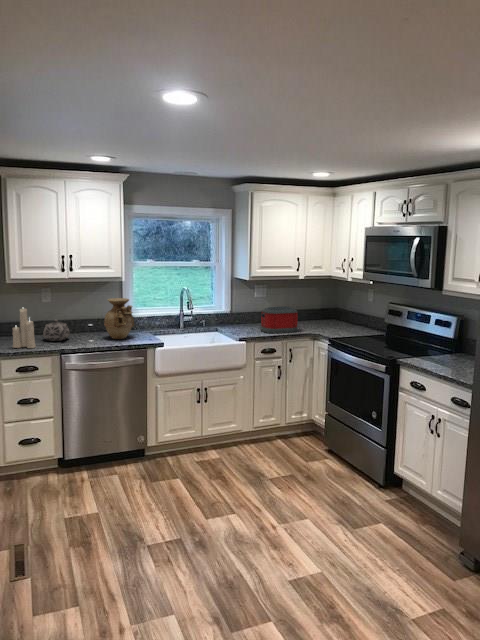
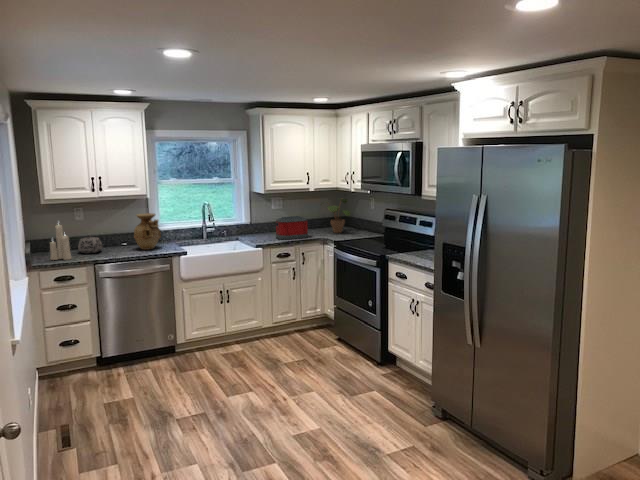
potted plant: none [312,288,347,327] -> present [321,198,350,233]

